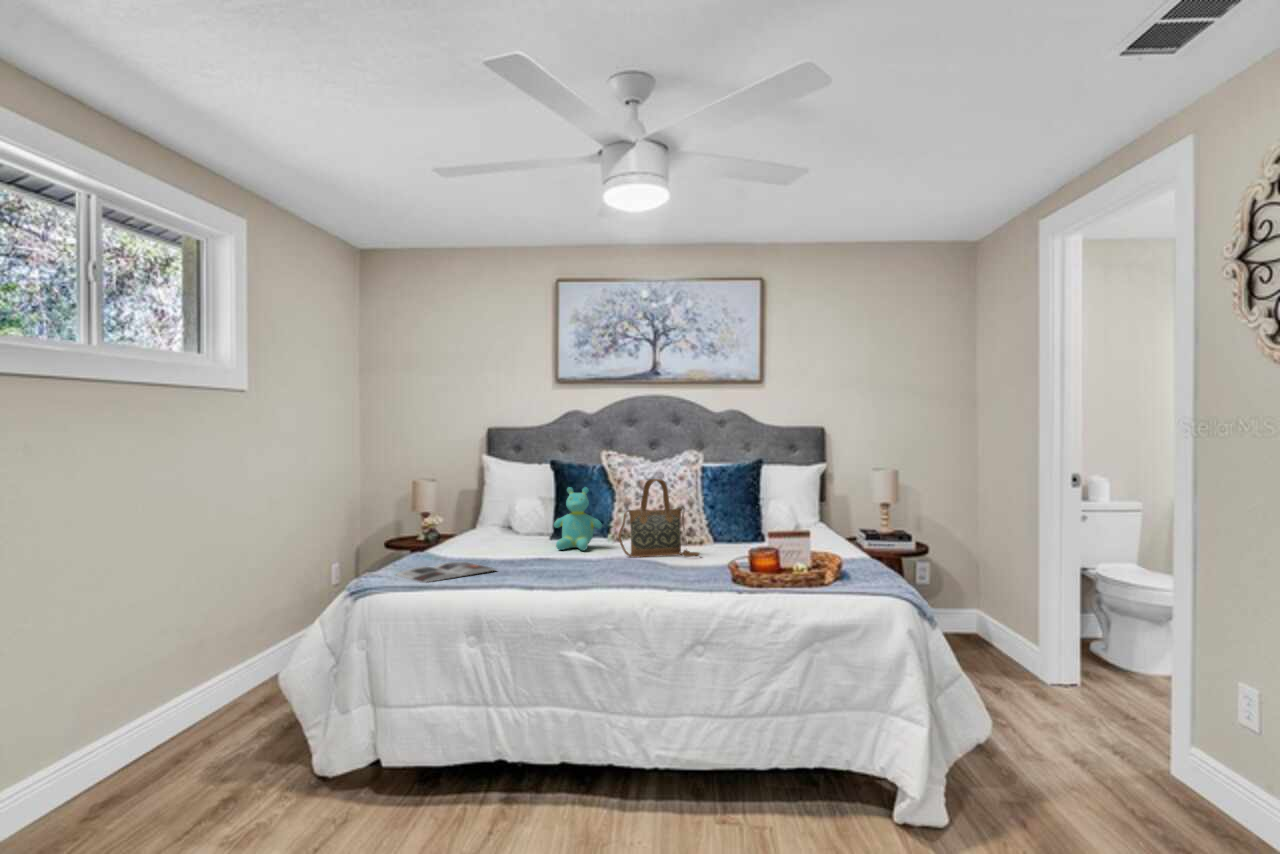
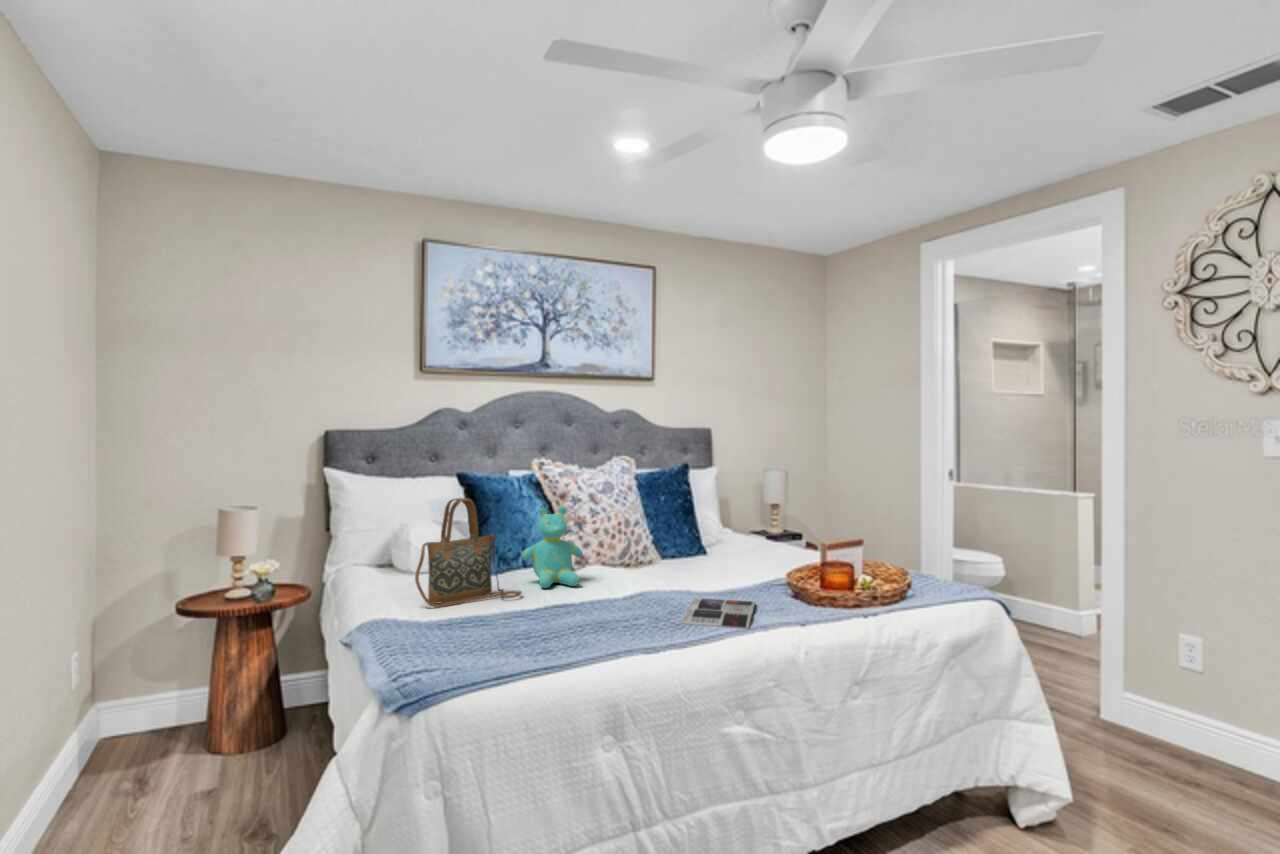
handbag: present [618,479,700,558] -> present [415,498,521,608]
magazine: present [396,562,496,583] -> present [681,598,755,629]

